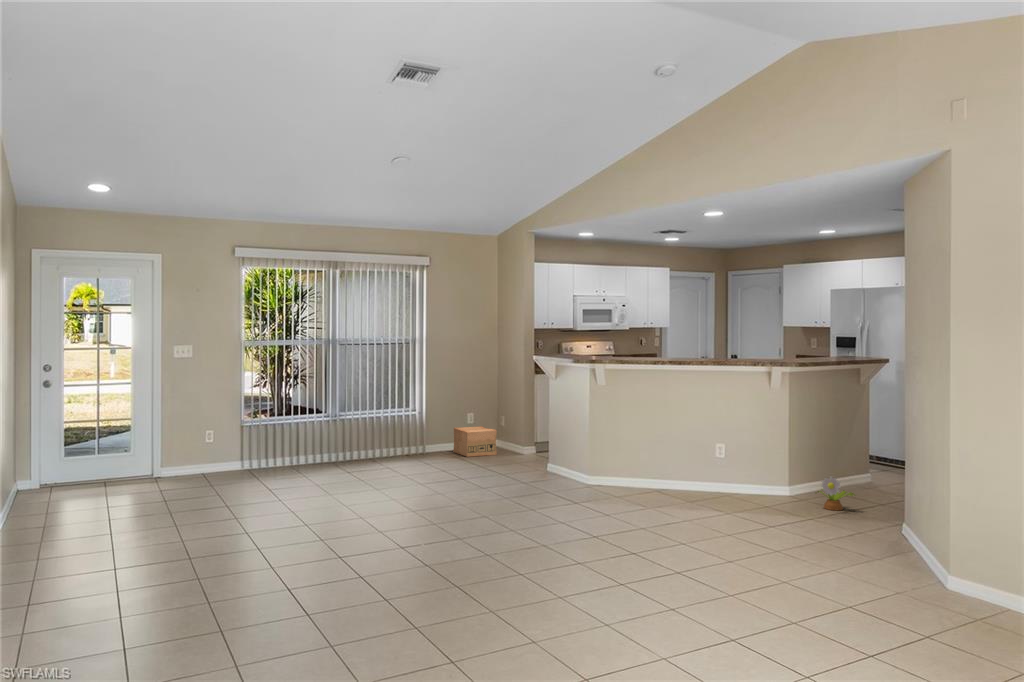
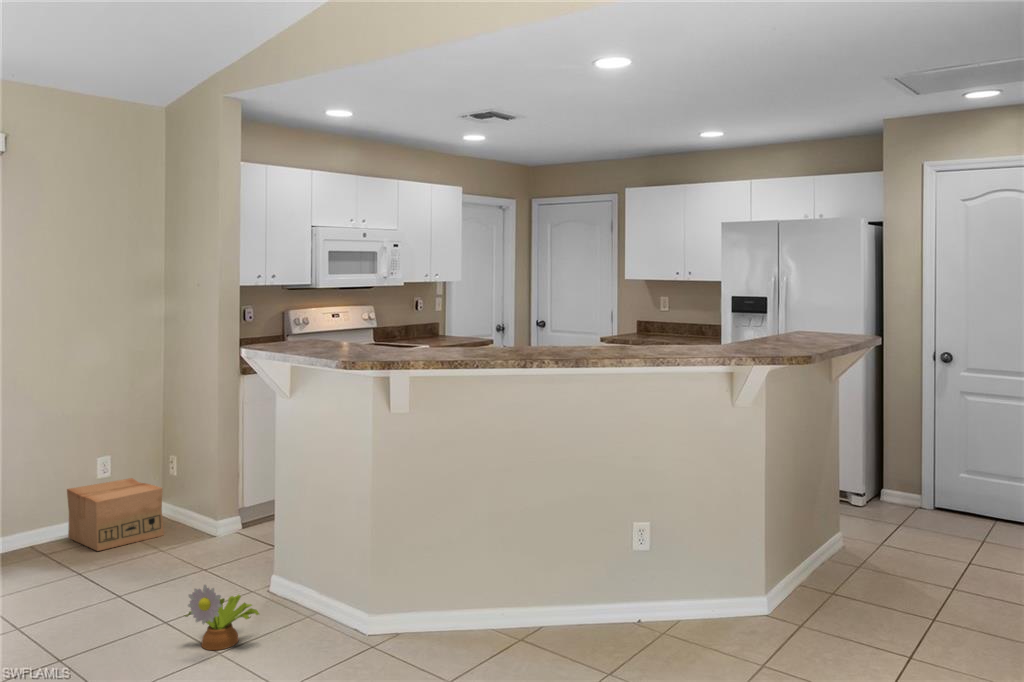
decorative plant: present [818,476,854,510] -> present [185,585,259,650]

